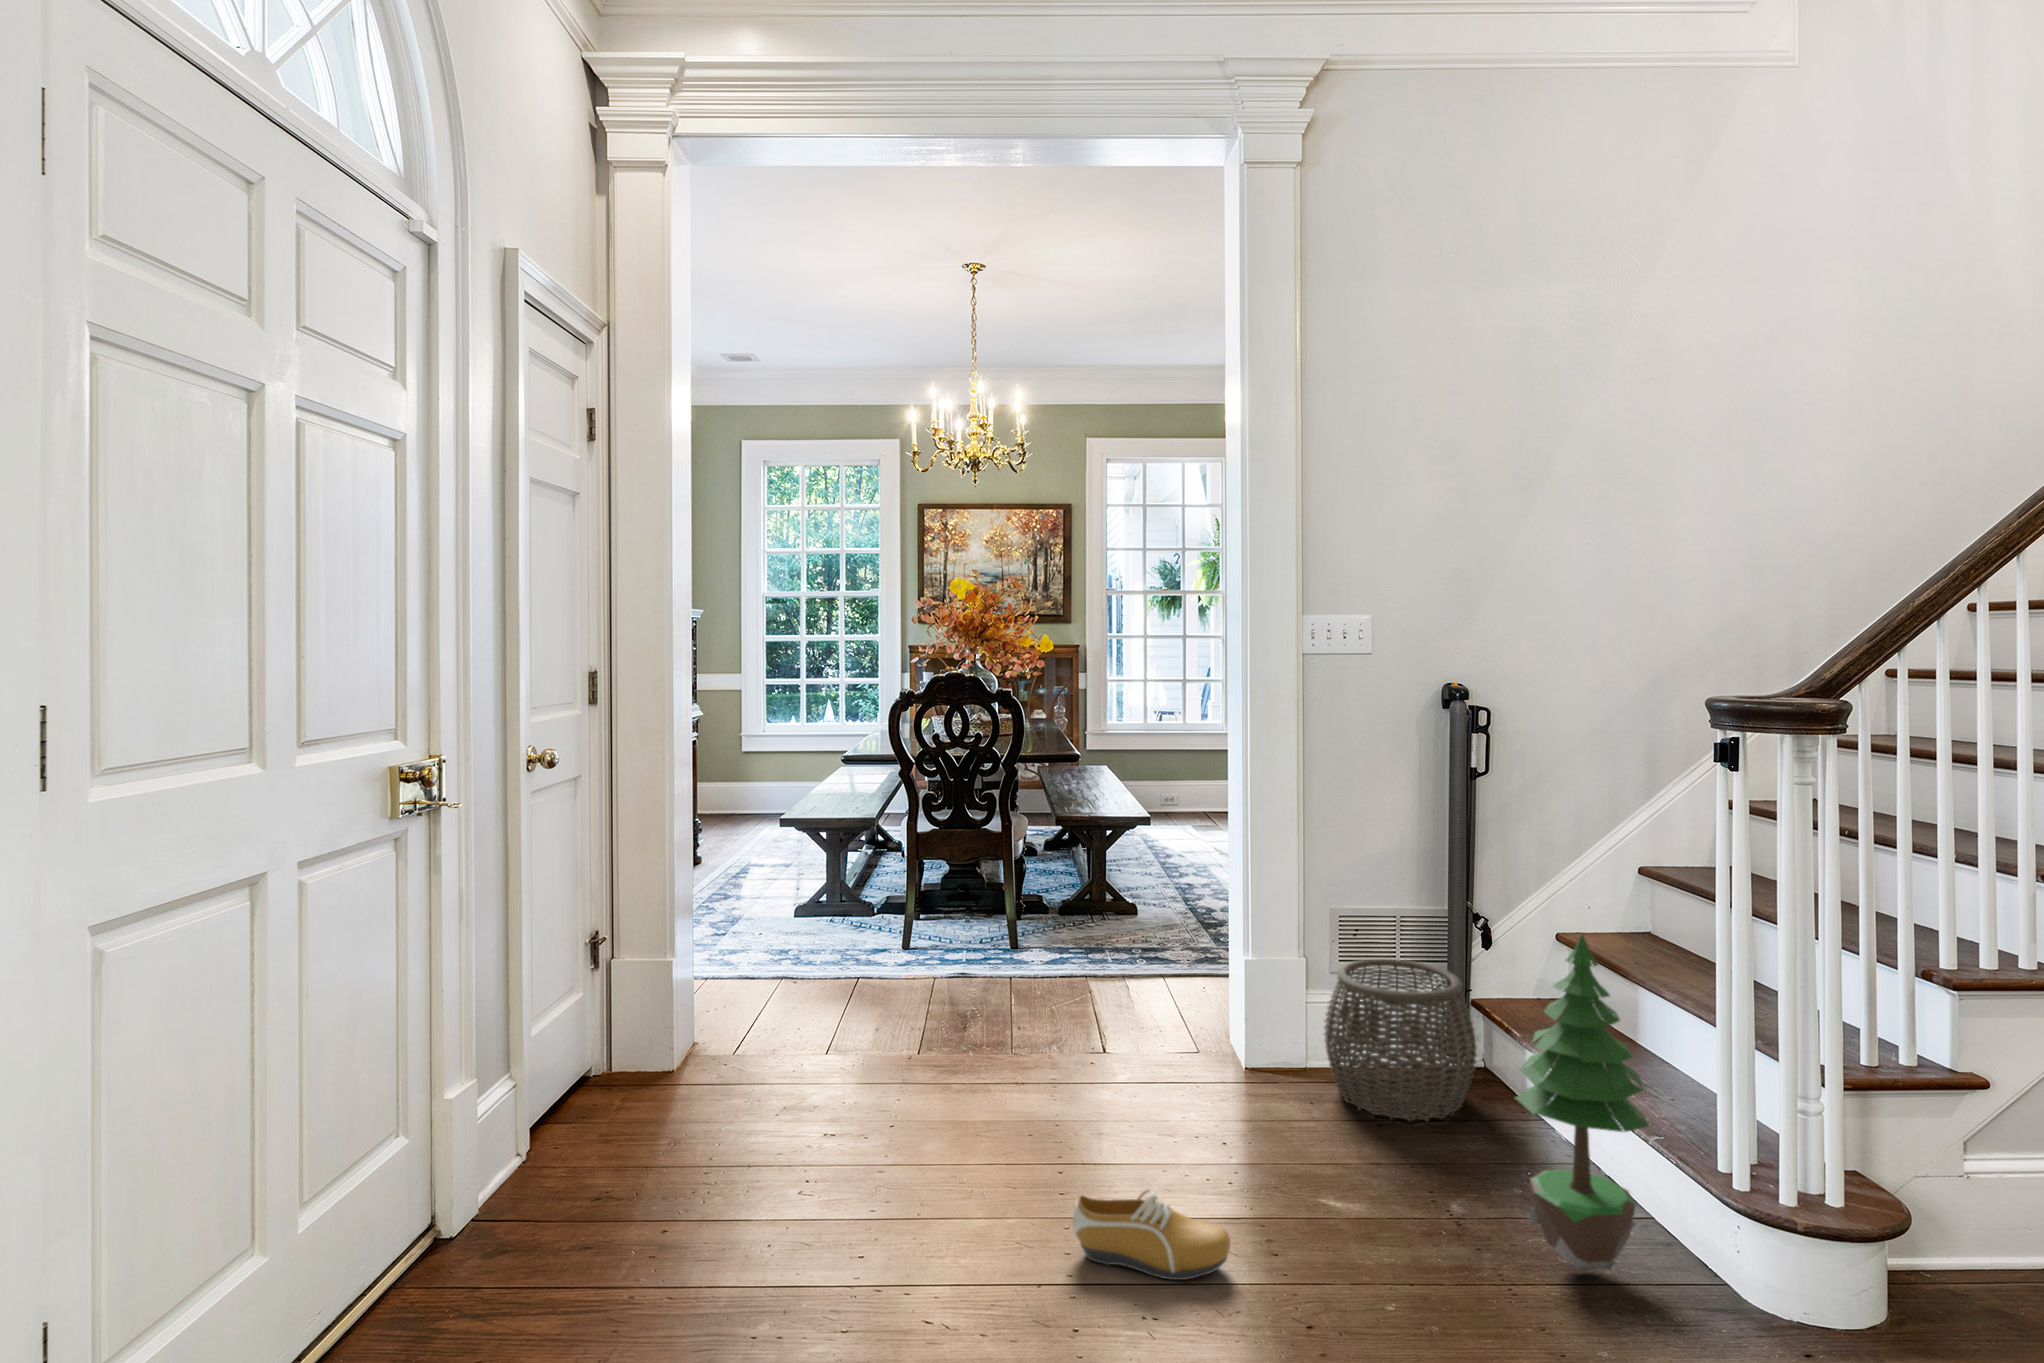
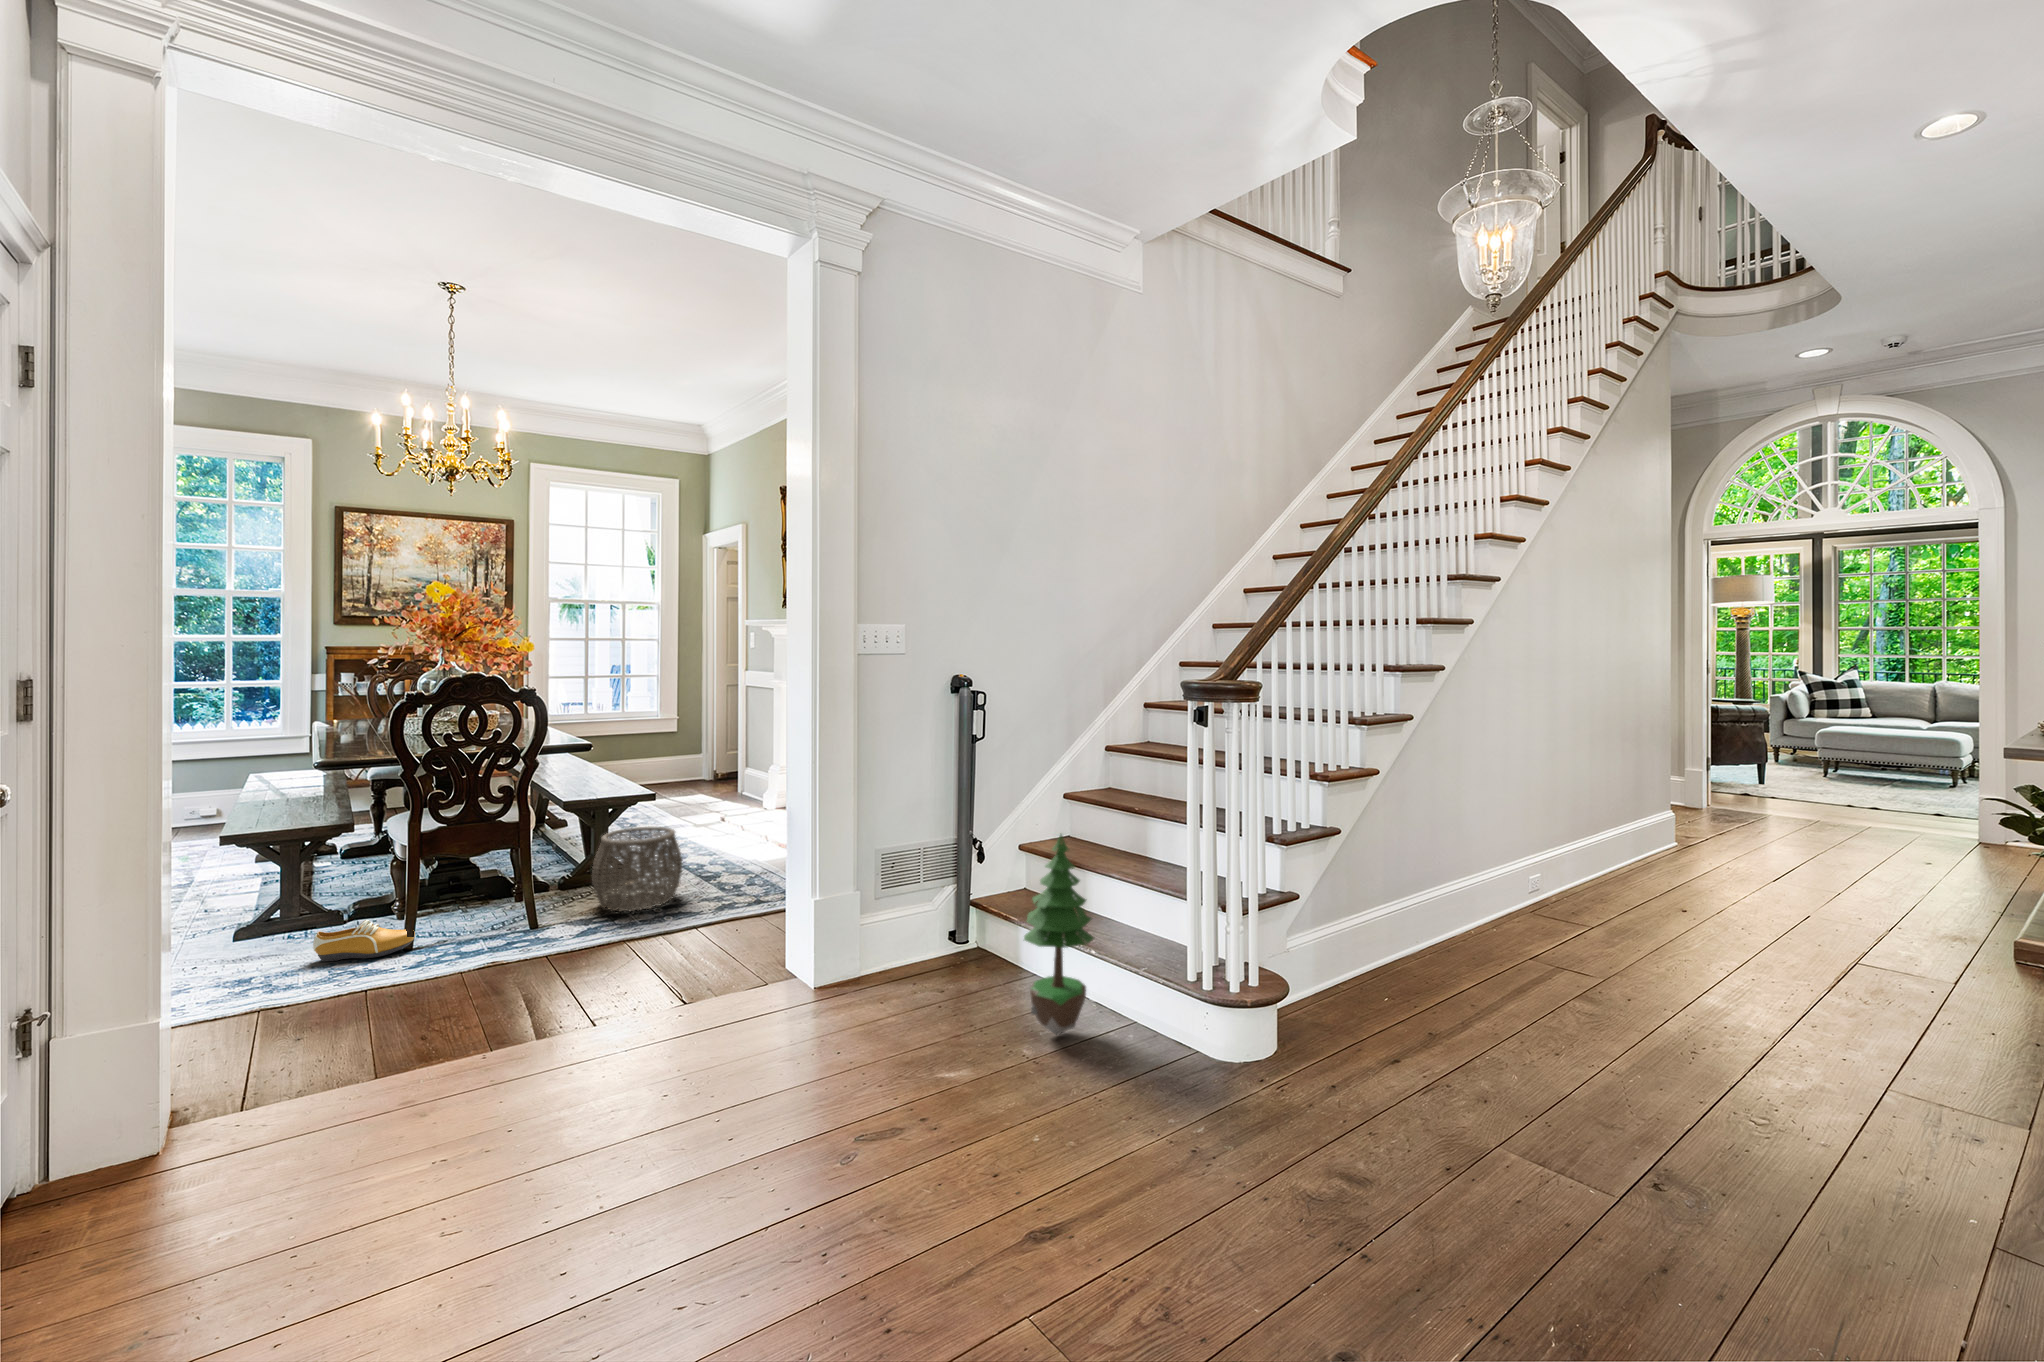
woven basket: present [1324,959,1477,1121] -> present [592,827,682,911]
shoe: present [1073,1190,1230,1280] -> present [313,920,415,961]

